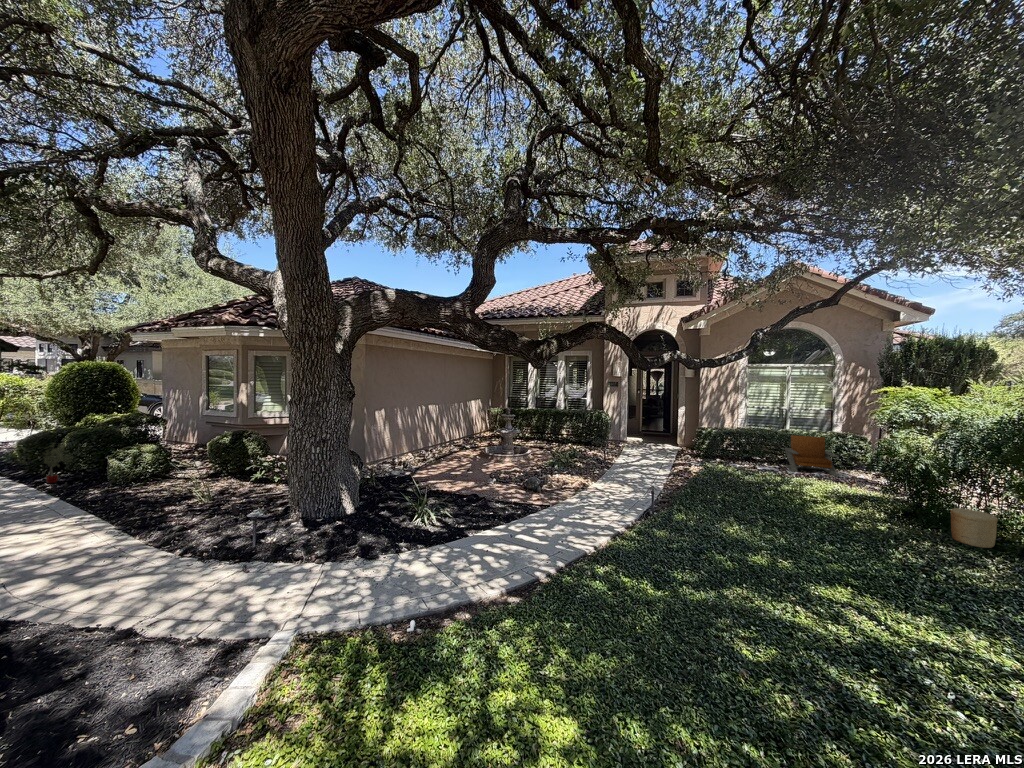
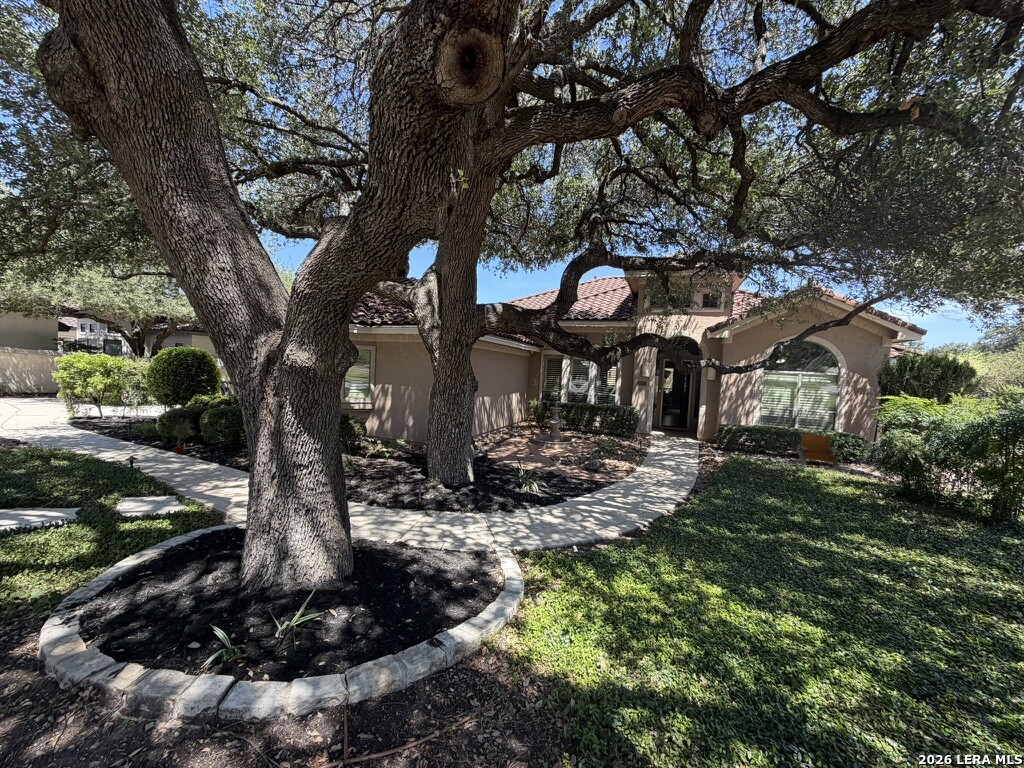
woven basket: present [950,508,998,548] -> none [933,489,967,518]

